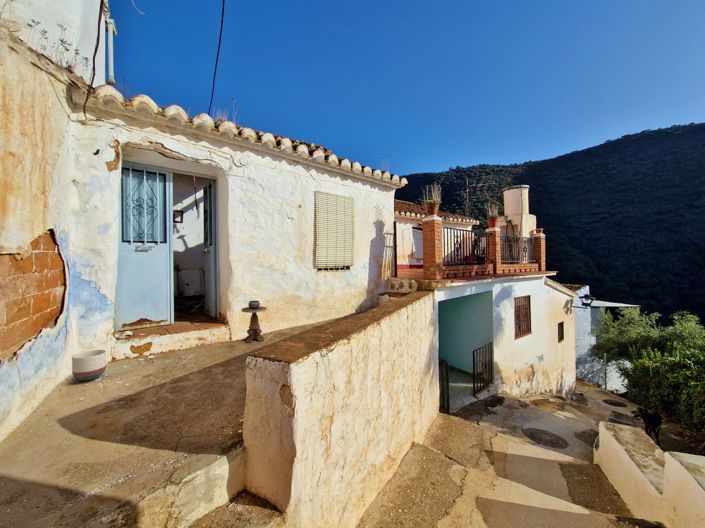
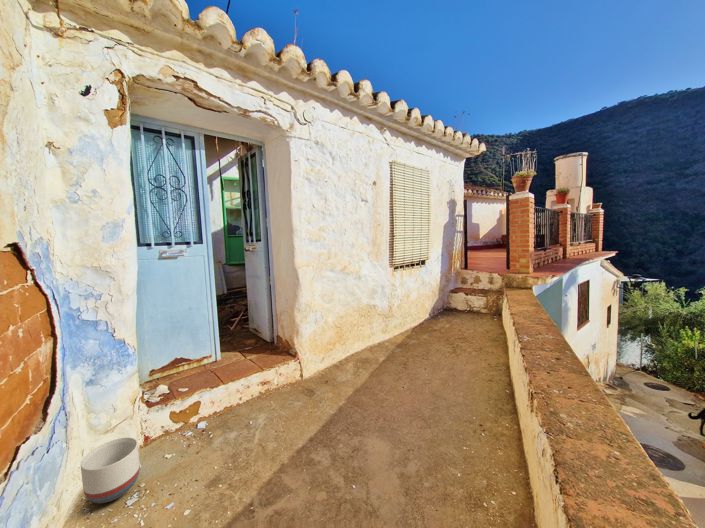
side table: present [241,301,267,343] -> none [315,321,349,383]

